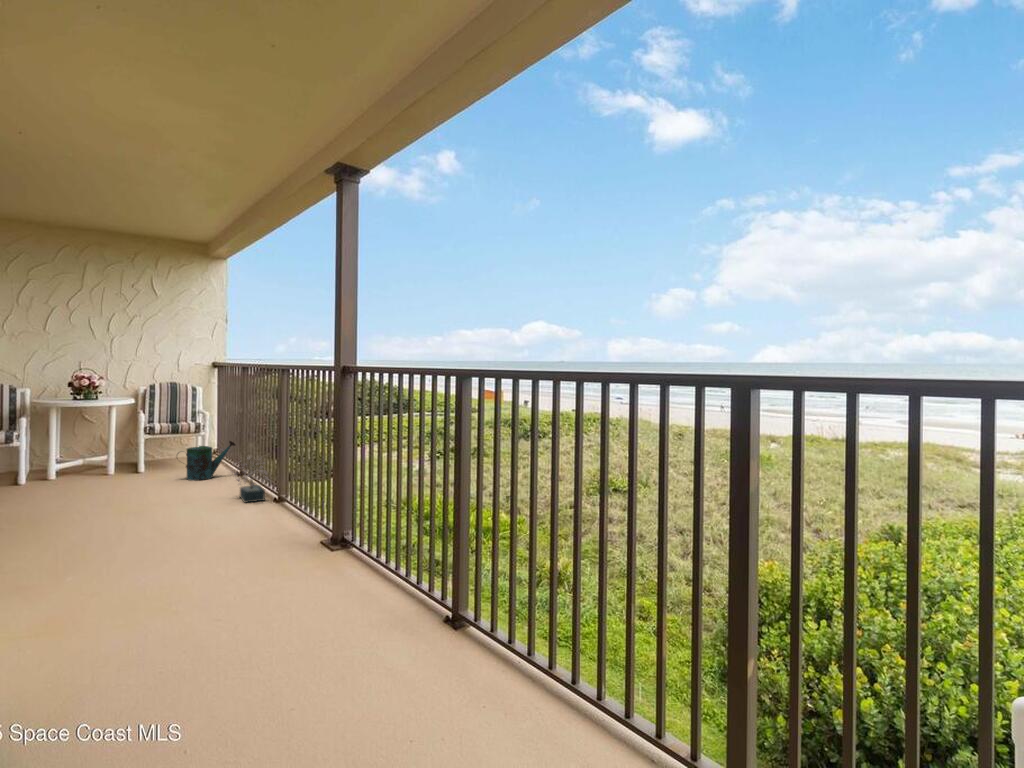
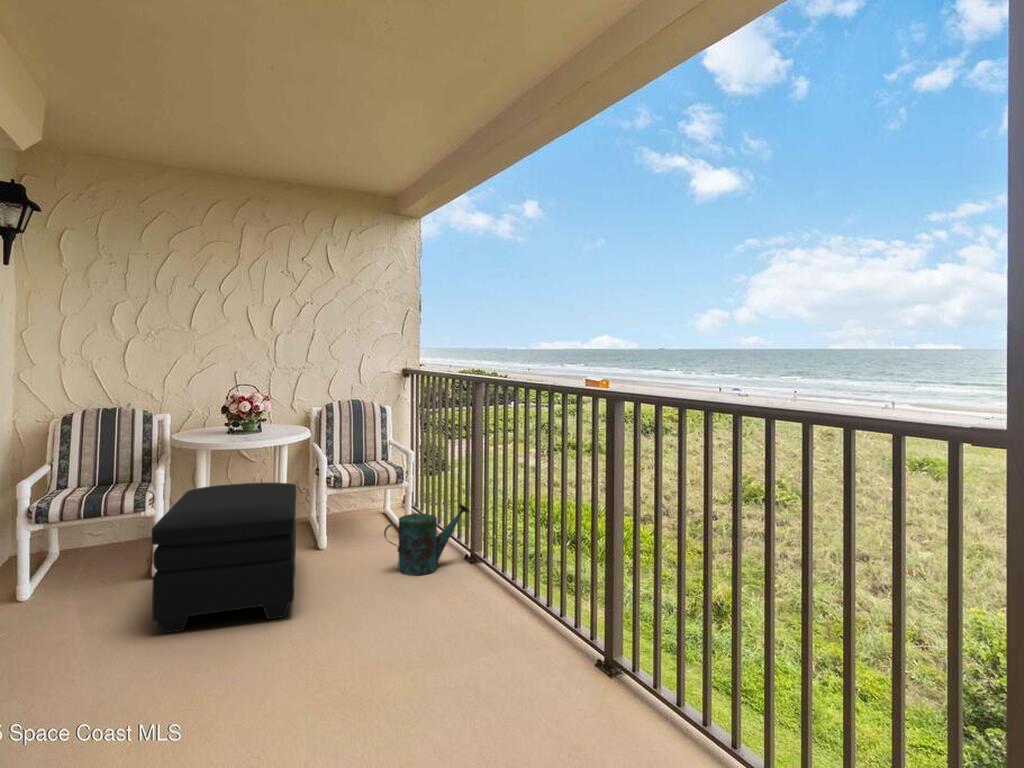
ottoman: none [22,427,119,499] -> present [152,483,296,633]
decorative plant: present [234,464,269,503] -> none [510,559,599,669]

